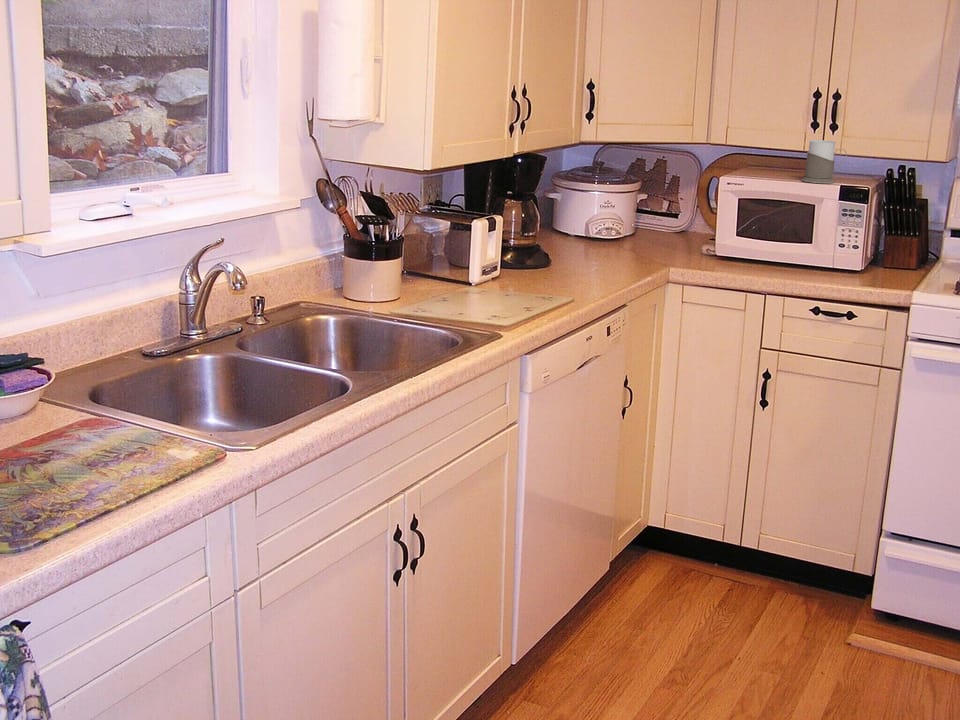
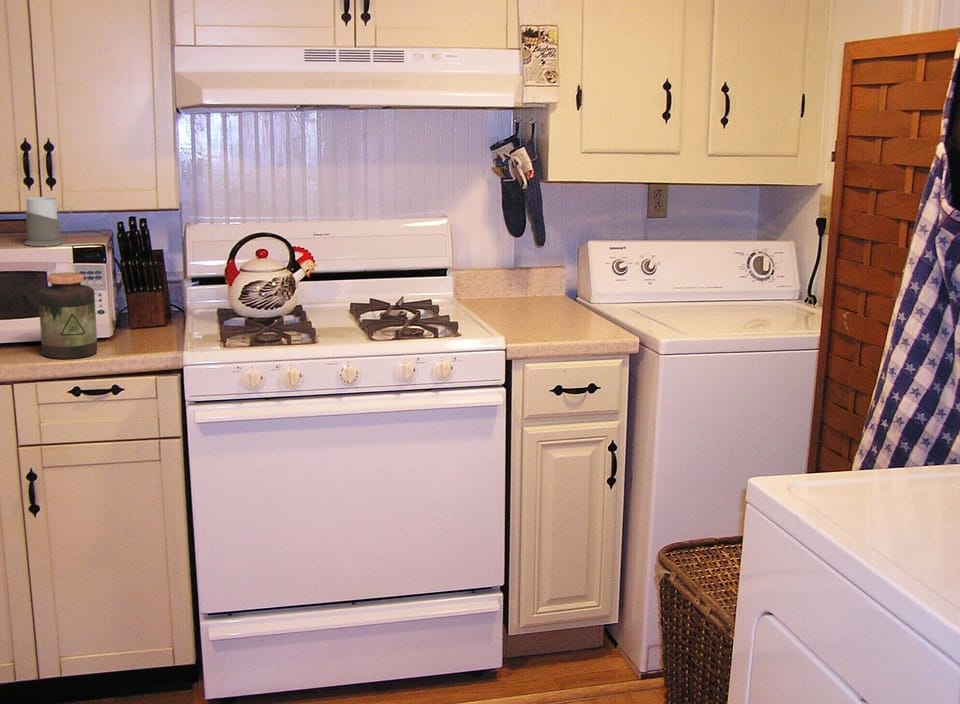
jar: none [796,207,850,283] -> present [38,272,97,359]

